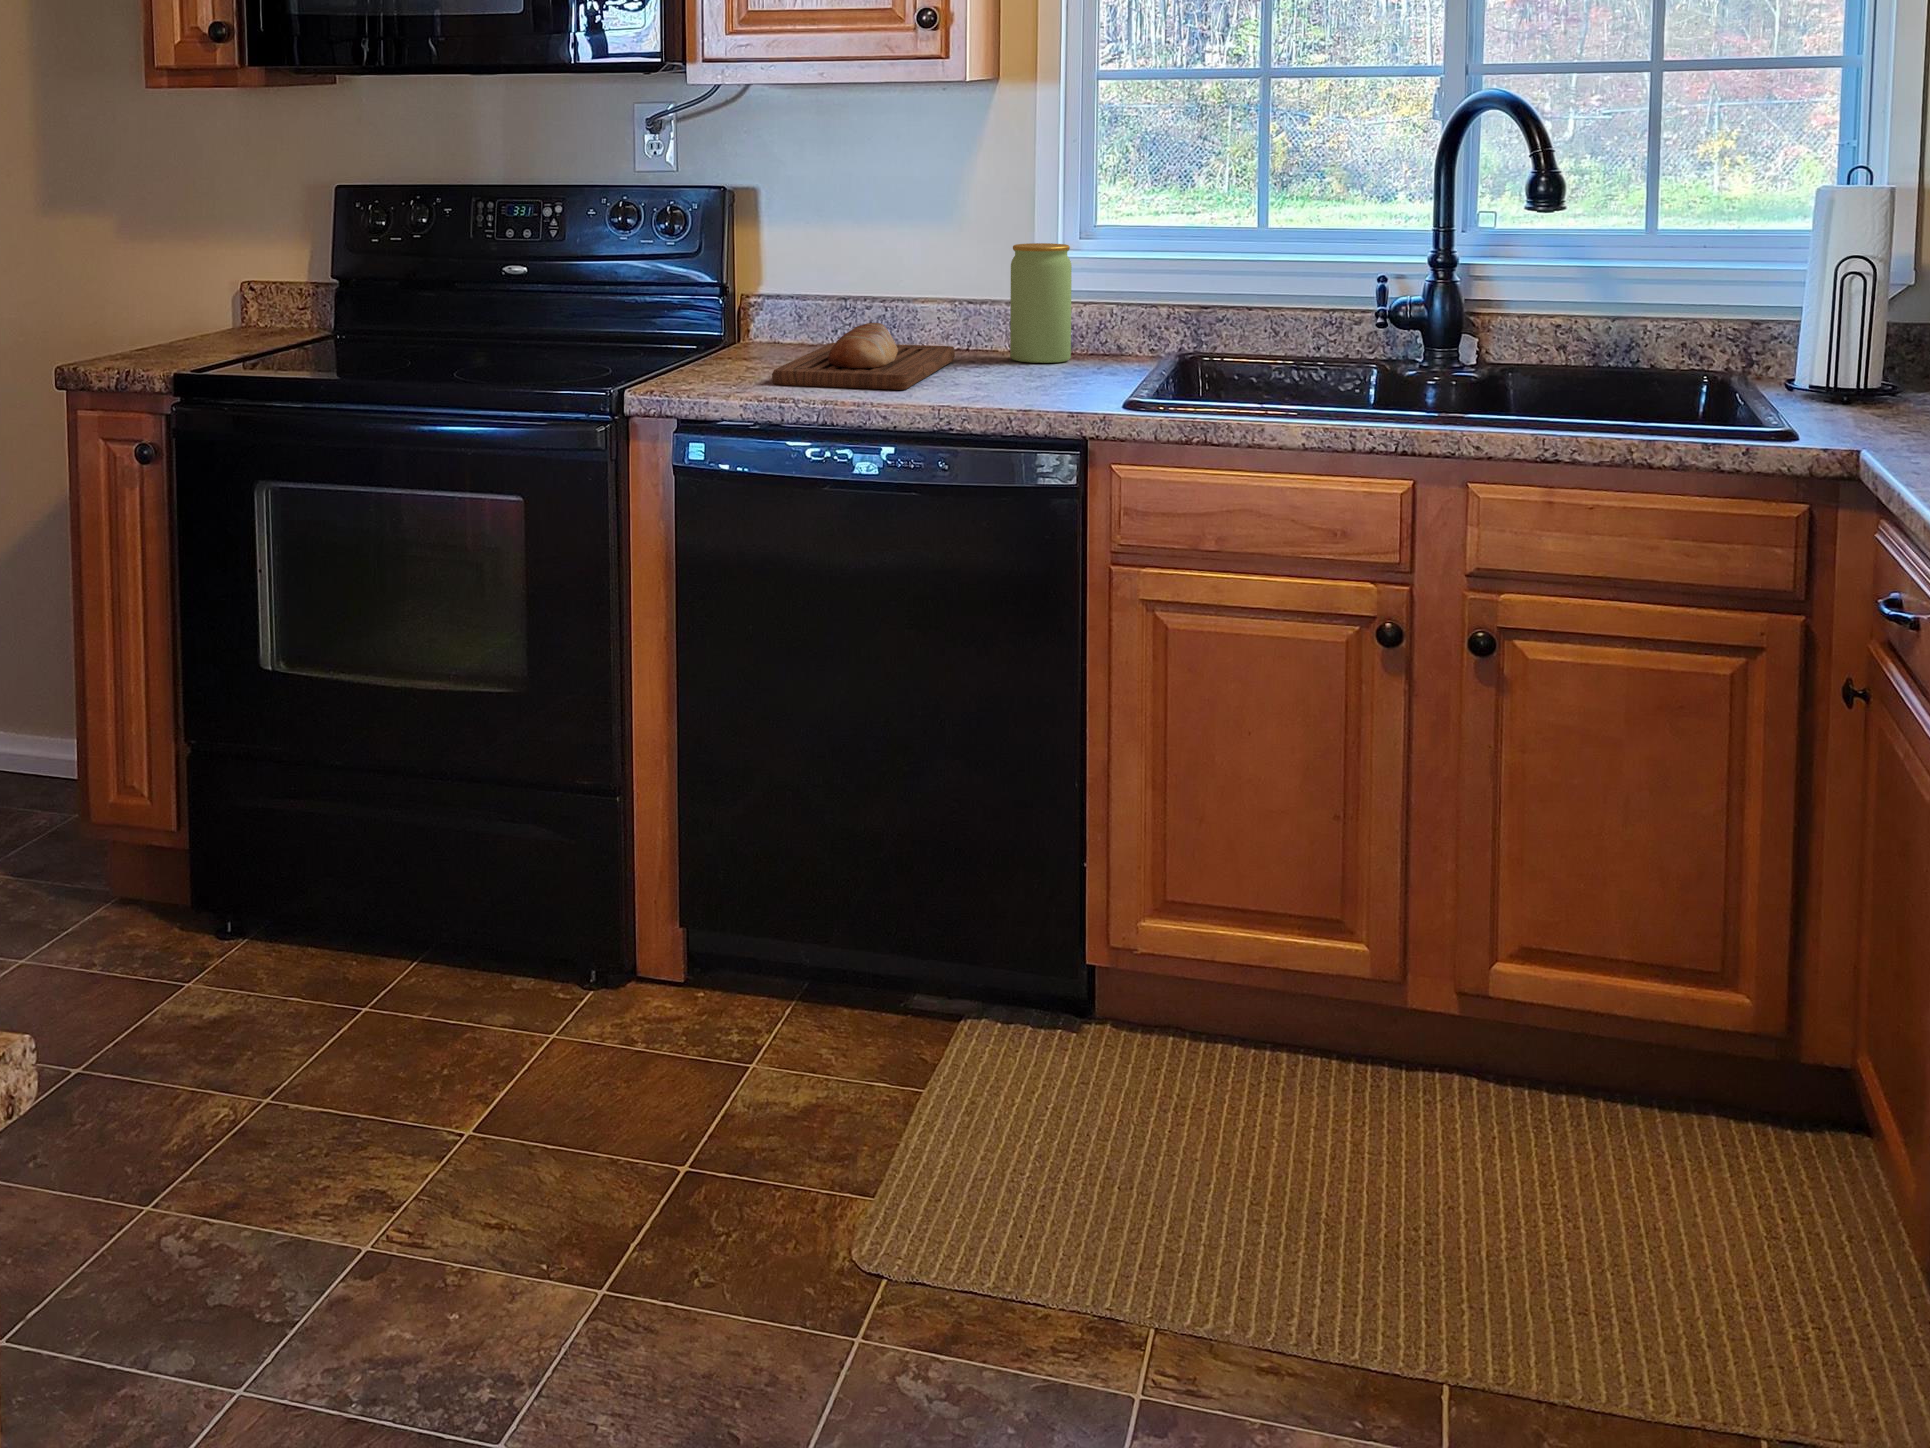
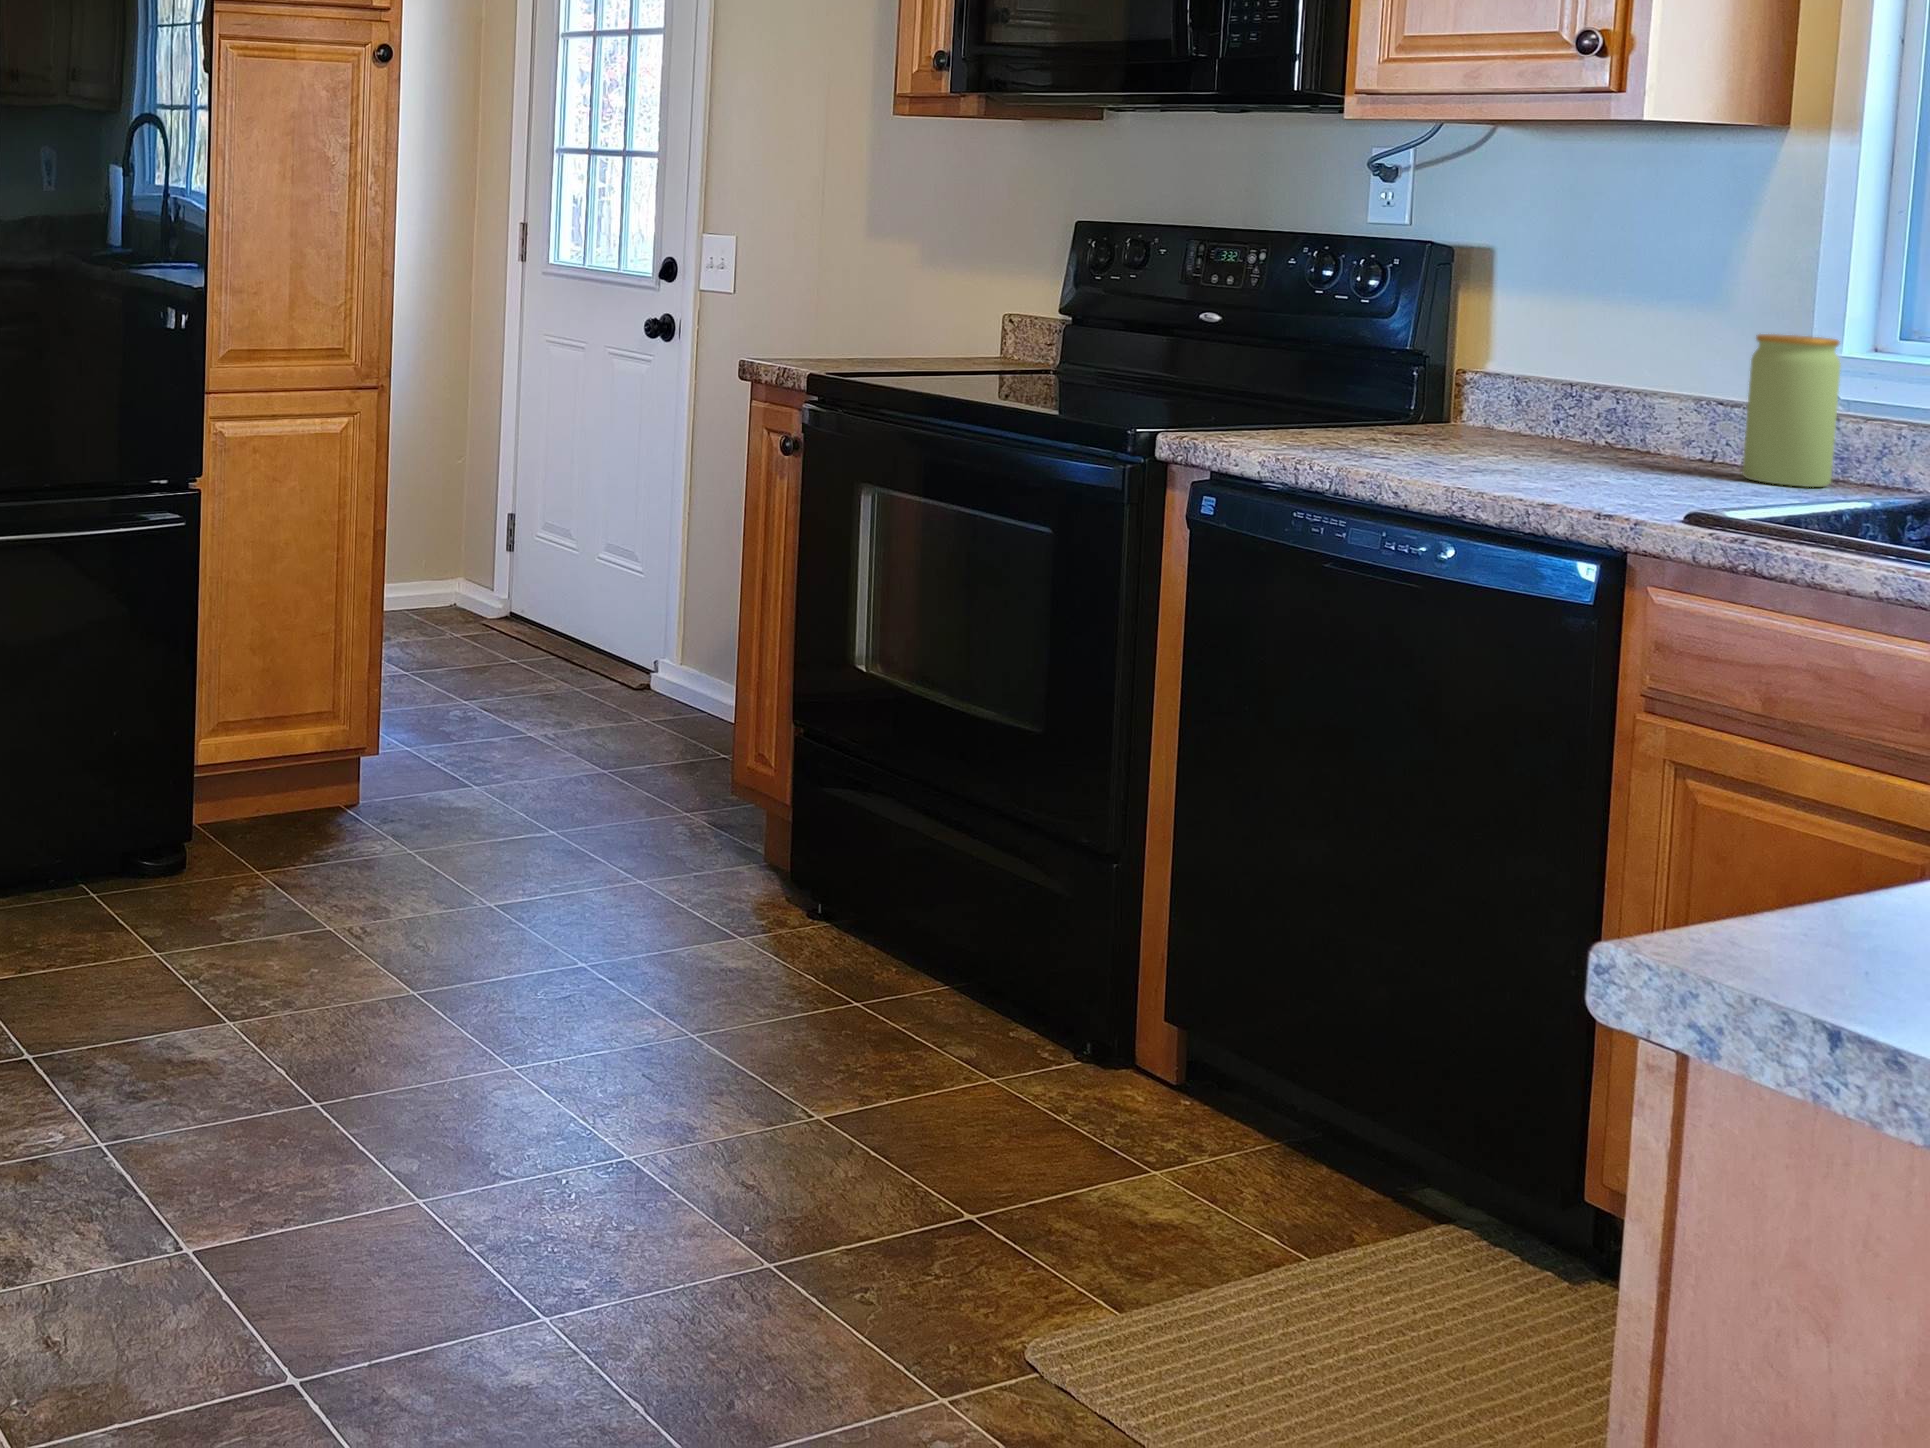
bread loaf: present [772,323,955,390] -> none [1342,406,1658,473]

